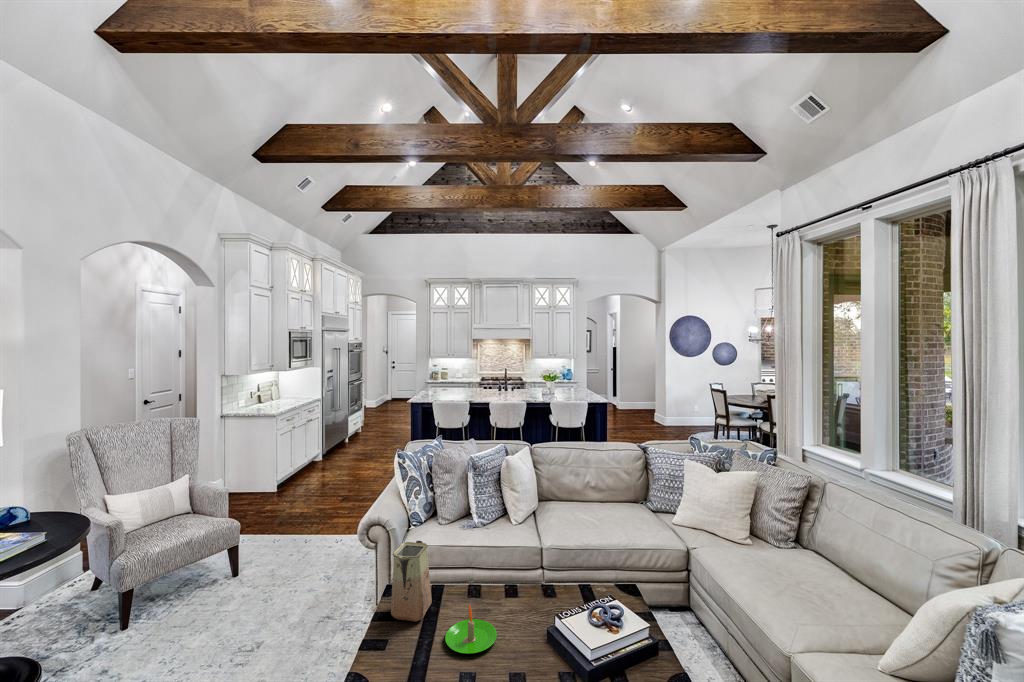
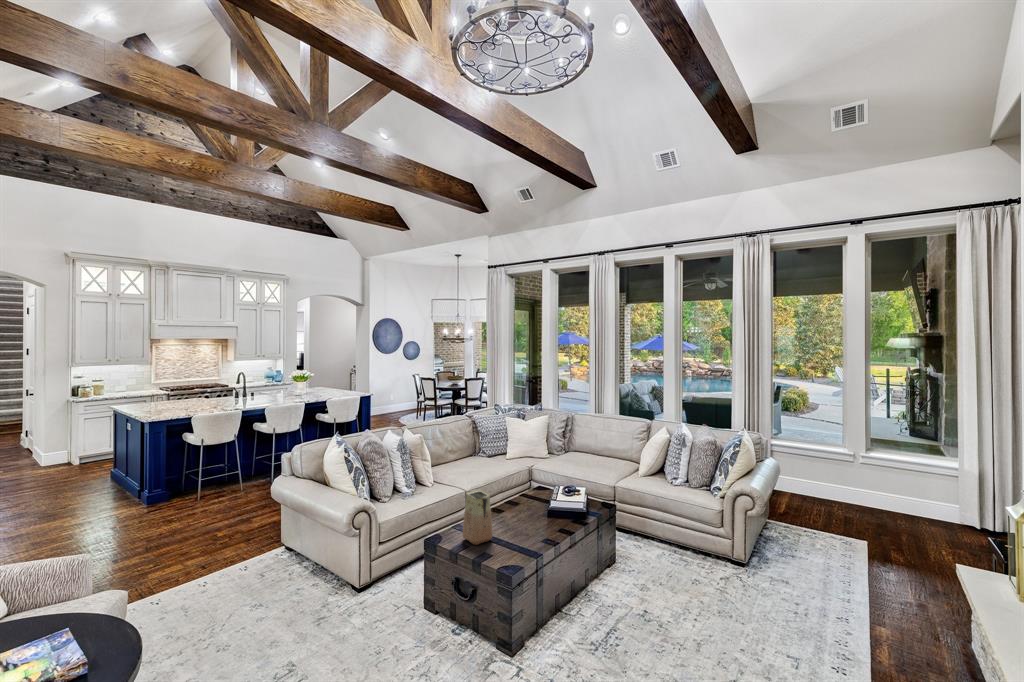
candle: present [445,605,497,654] -> none [512,512,545,538]

